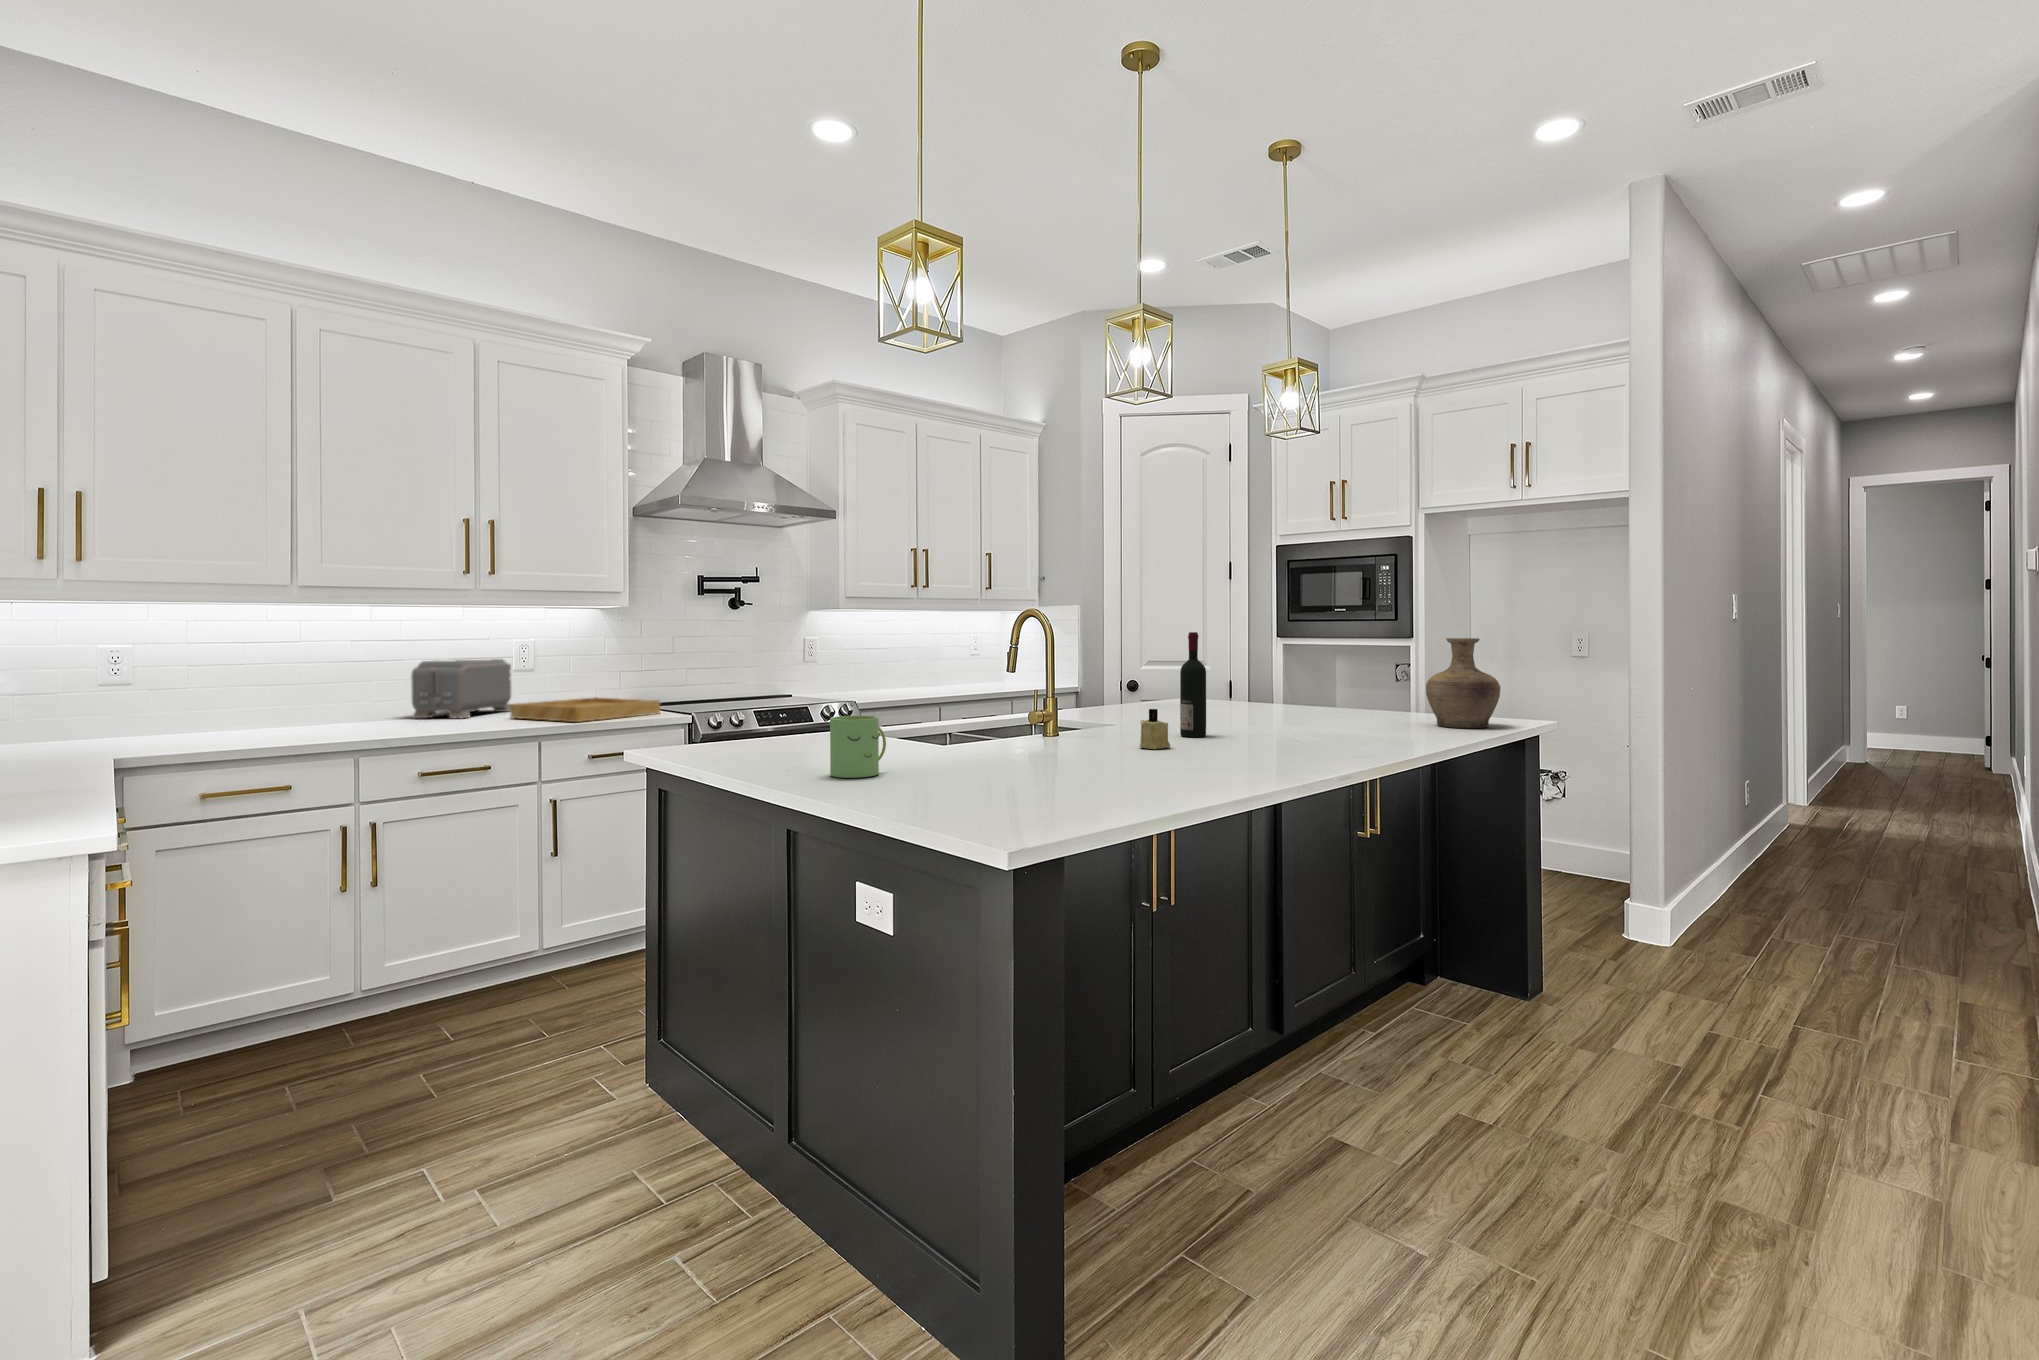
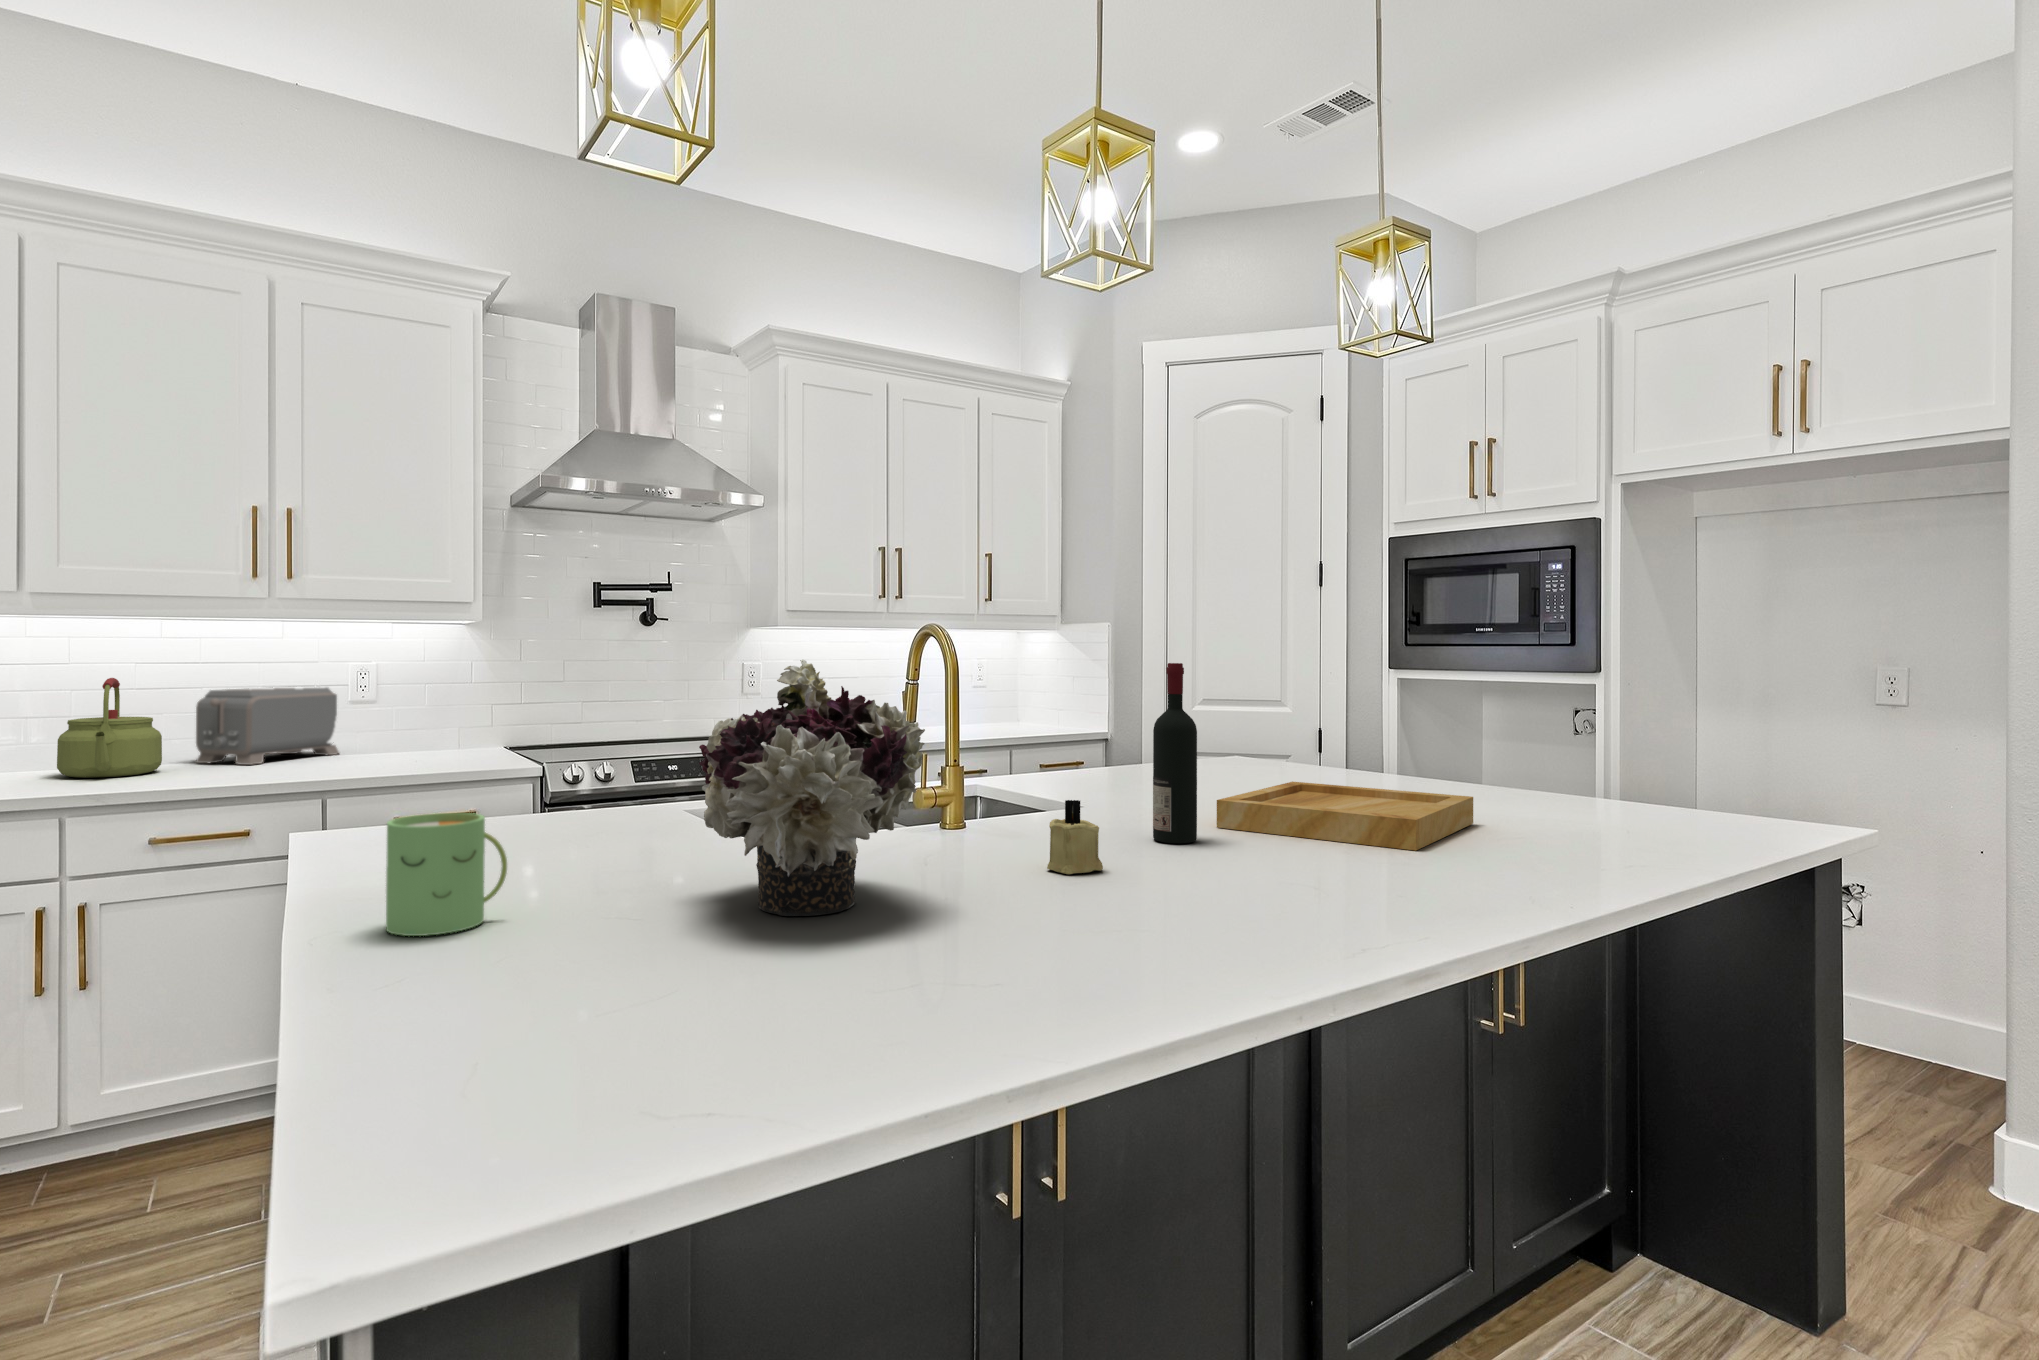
flower arrangement: none [966,630,1099,766] -> present [699,660,925,916]
vase: present [1426,638,1500,728] -> none [1613,677,1759,839]
kettle: none [325,652,403,728] -> present [57,678,162,778]
tray: present [510,697,660,722] -> present [1217,782,1473,851]

